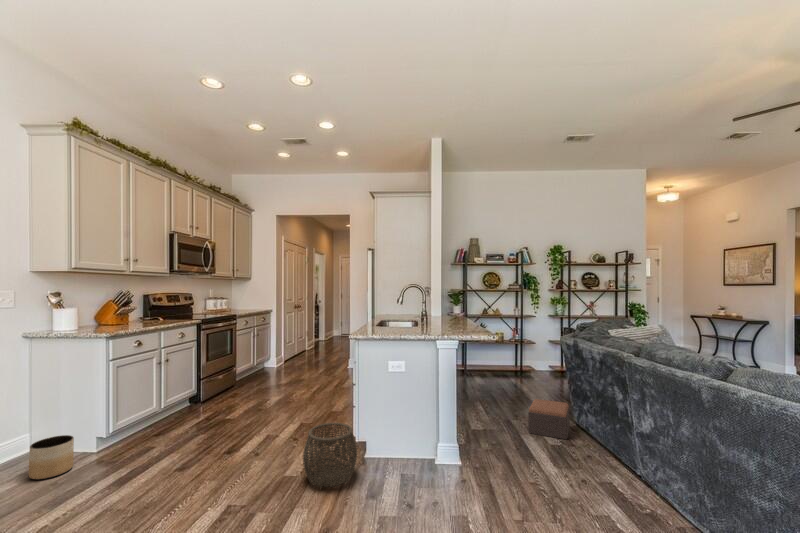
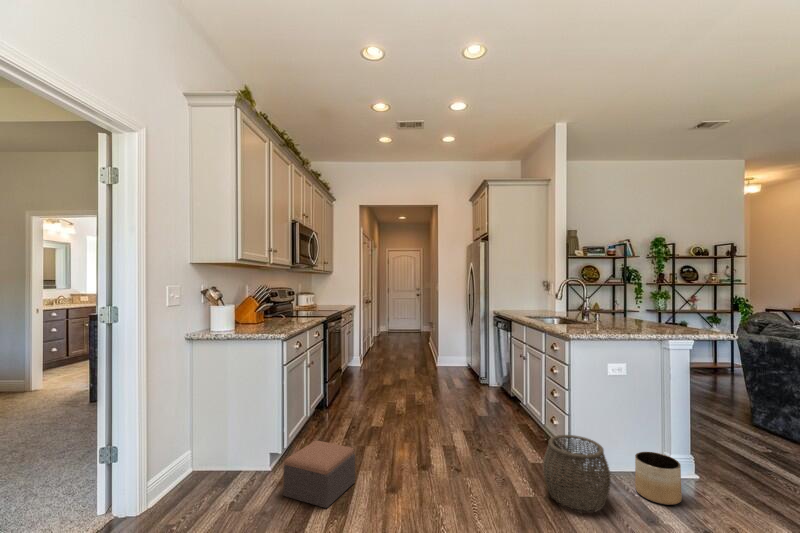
footstool: present [528,399,570,439] -> present [283,441,355,508]
planter: present [28,435,74,480] -> present [635,452,682,505]

